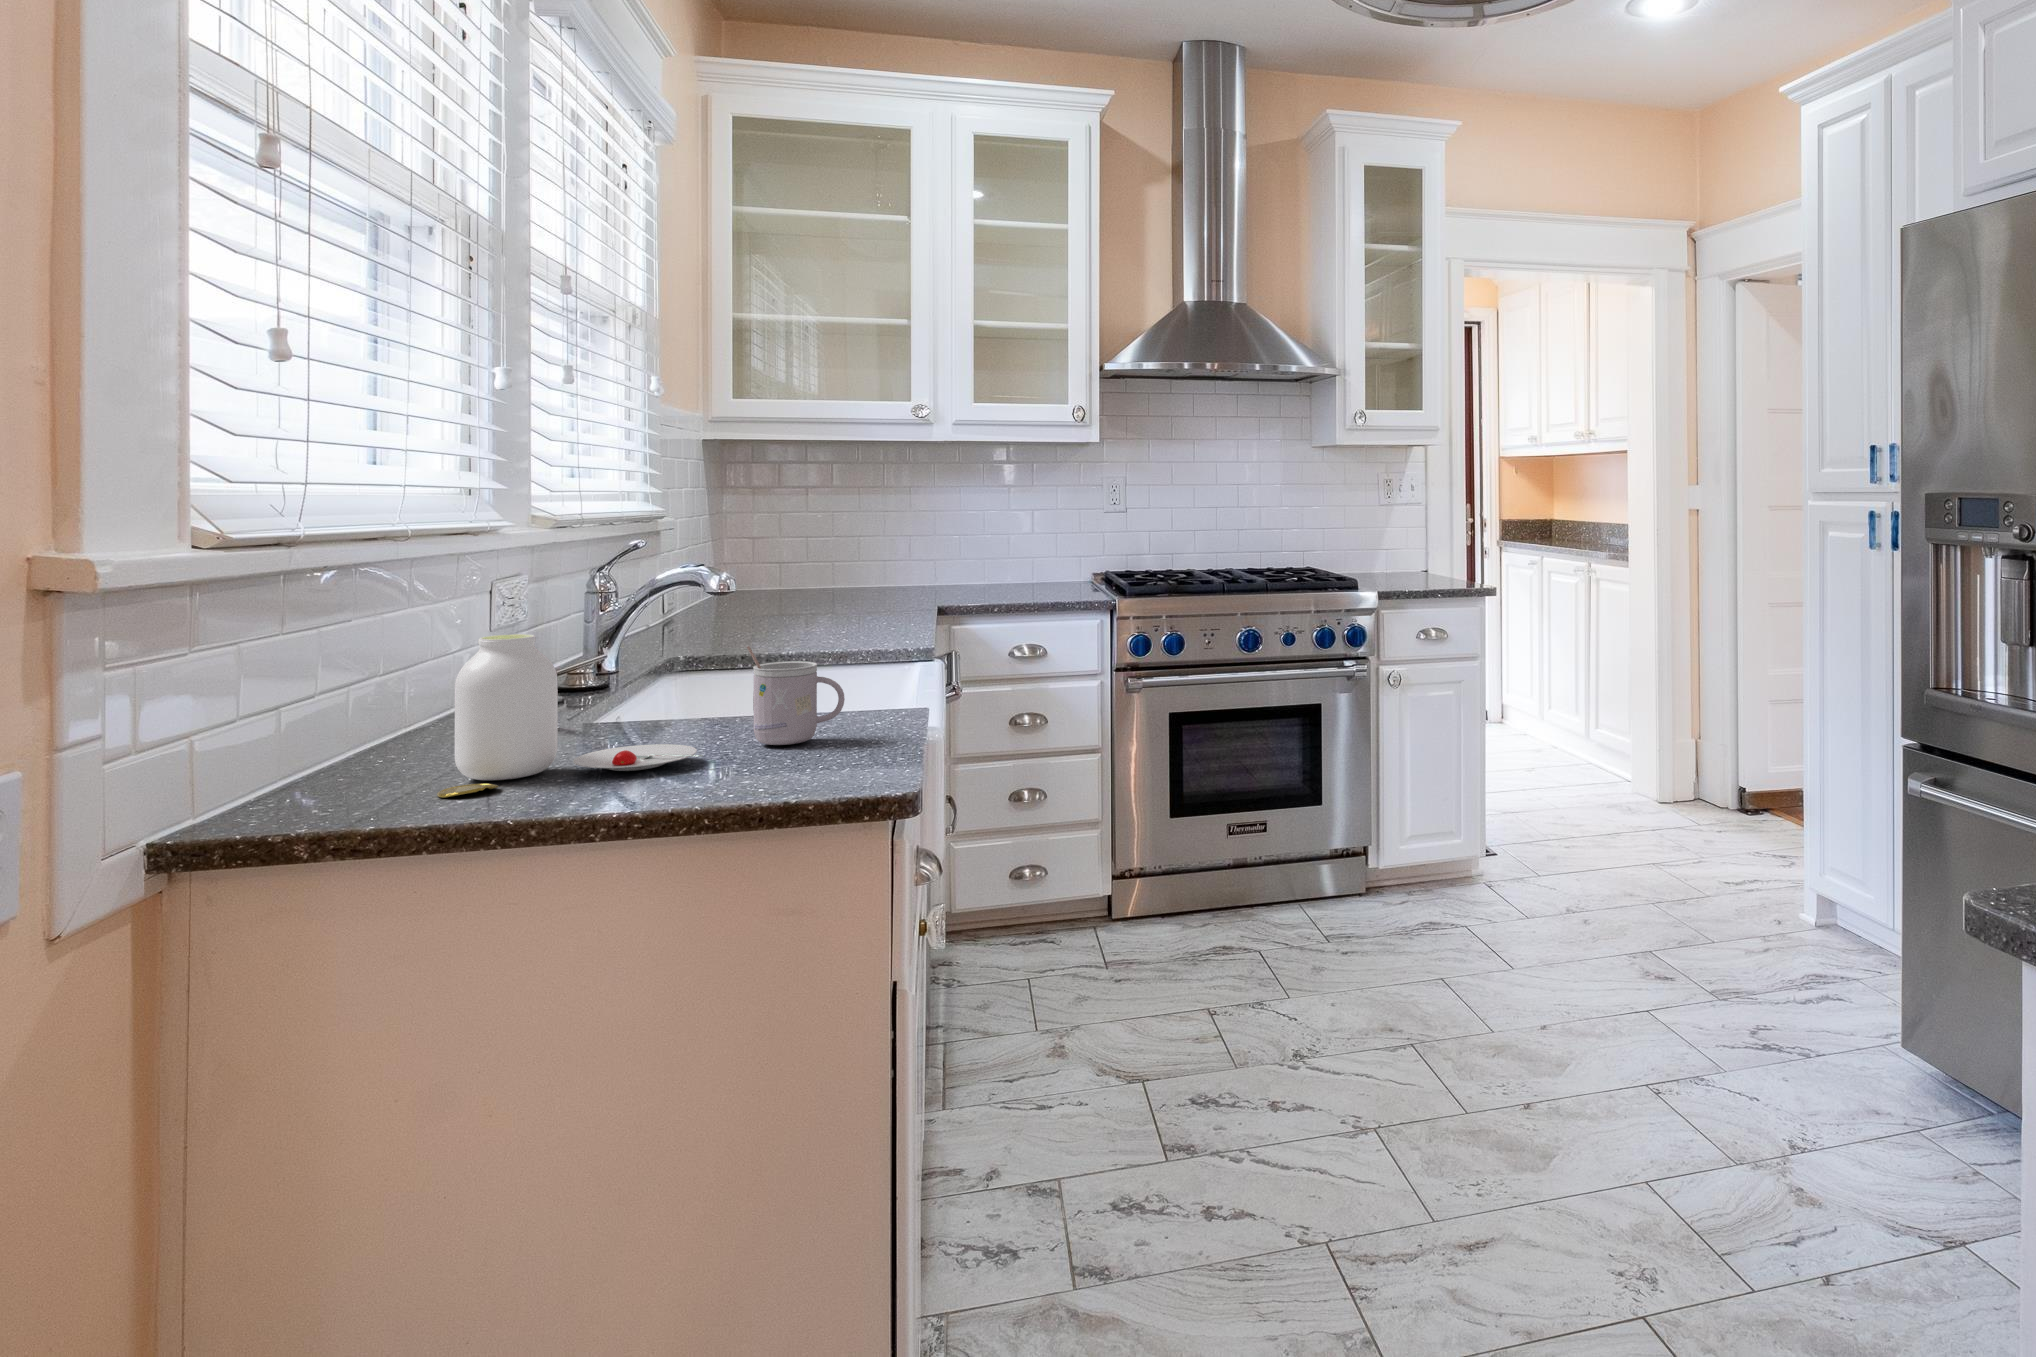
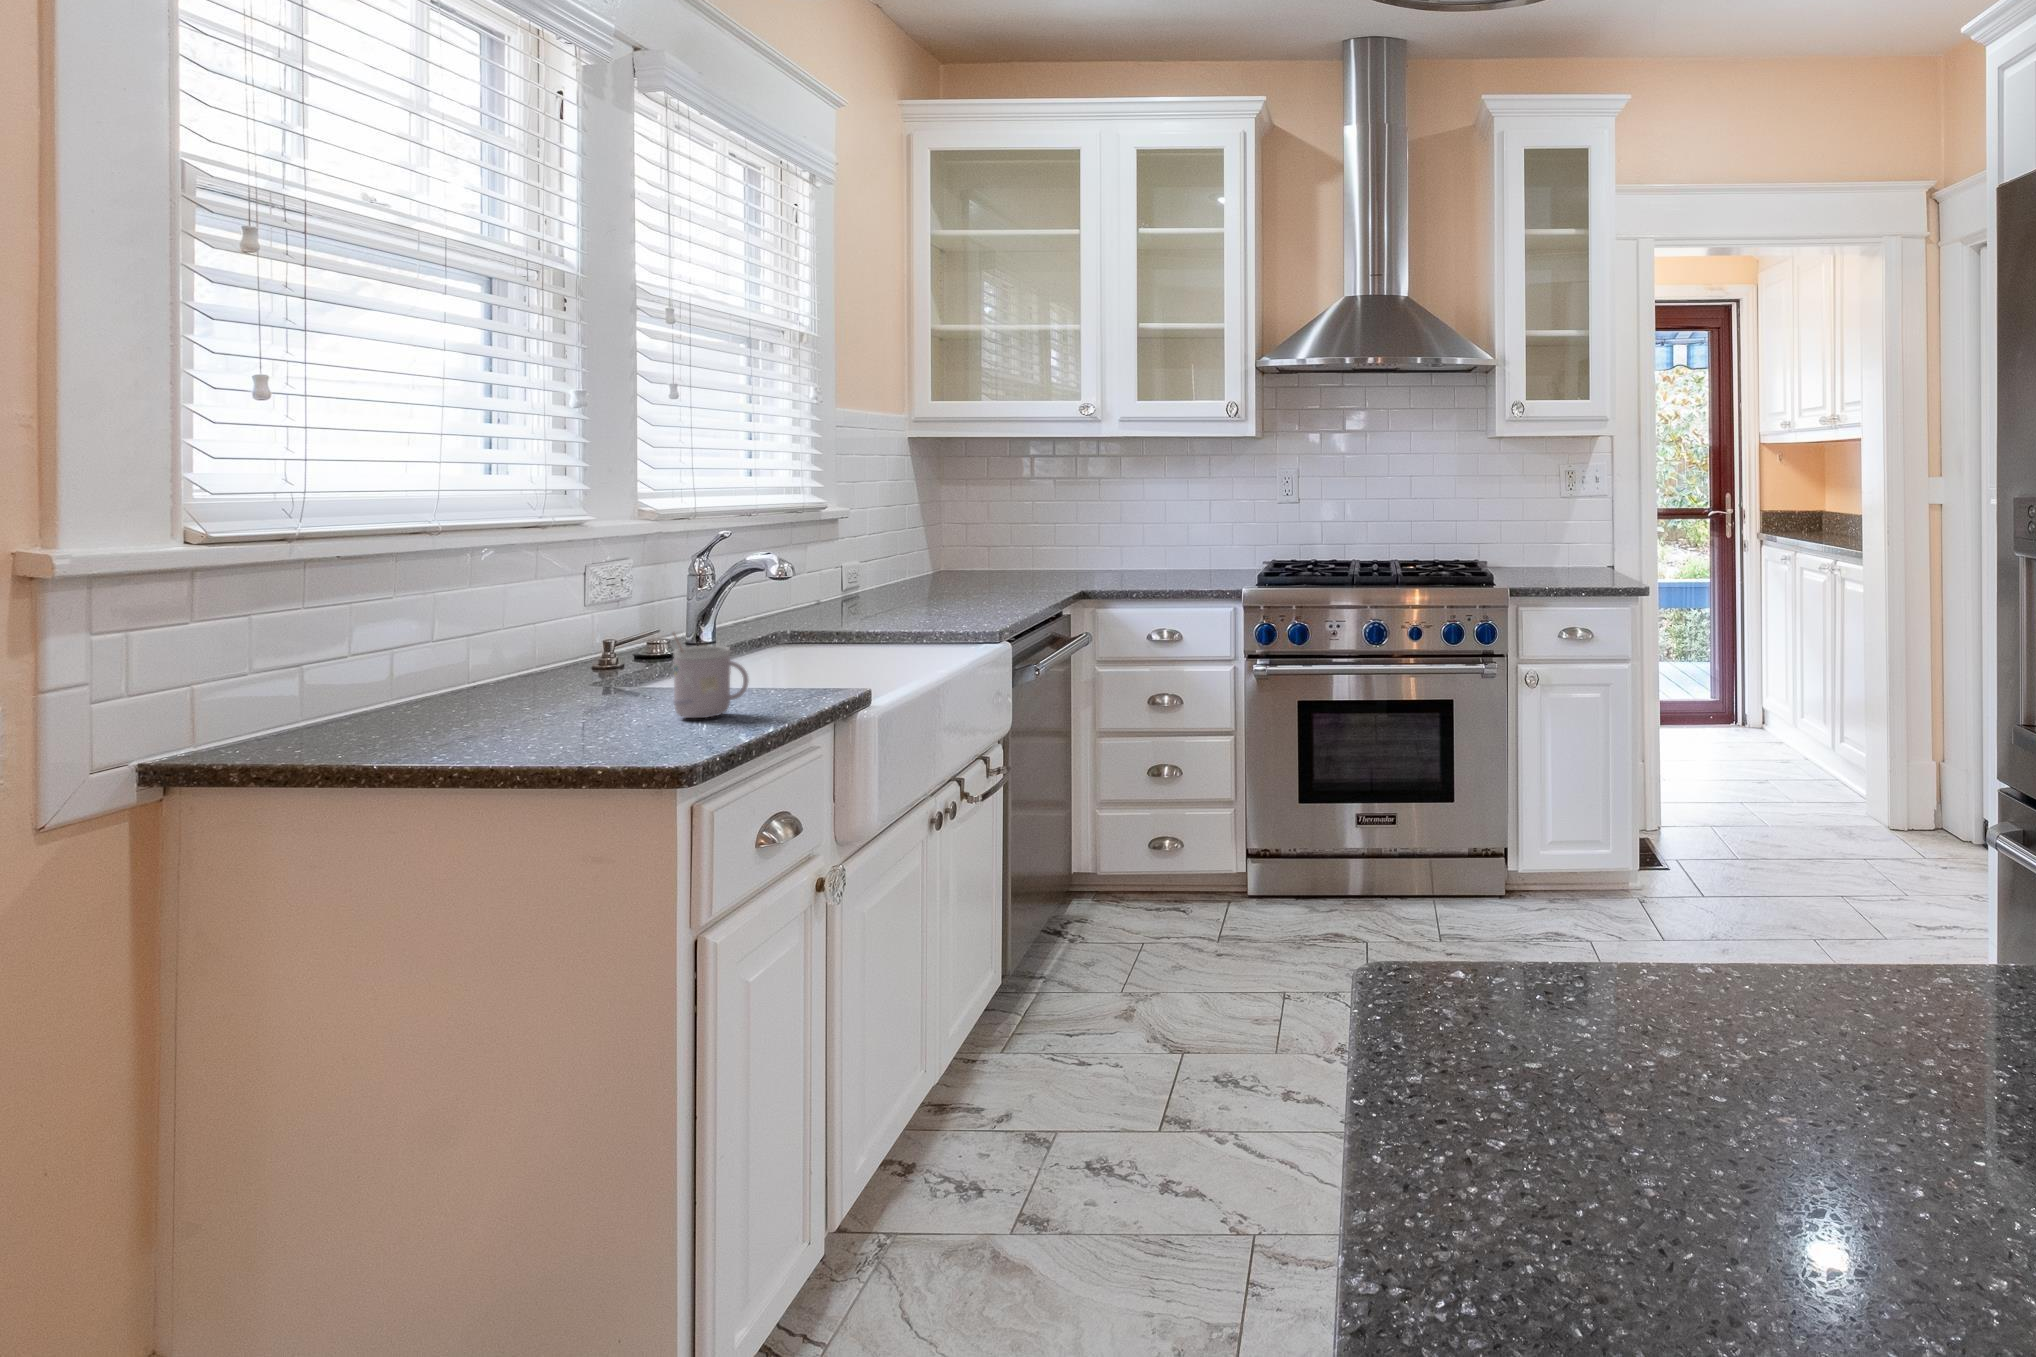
jar: present [437,634,703,797] -> none [382,616,609,746]

